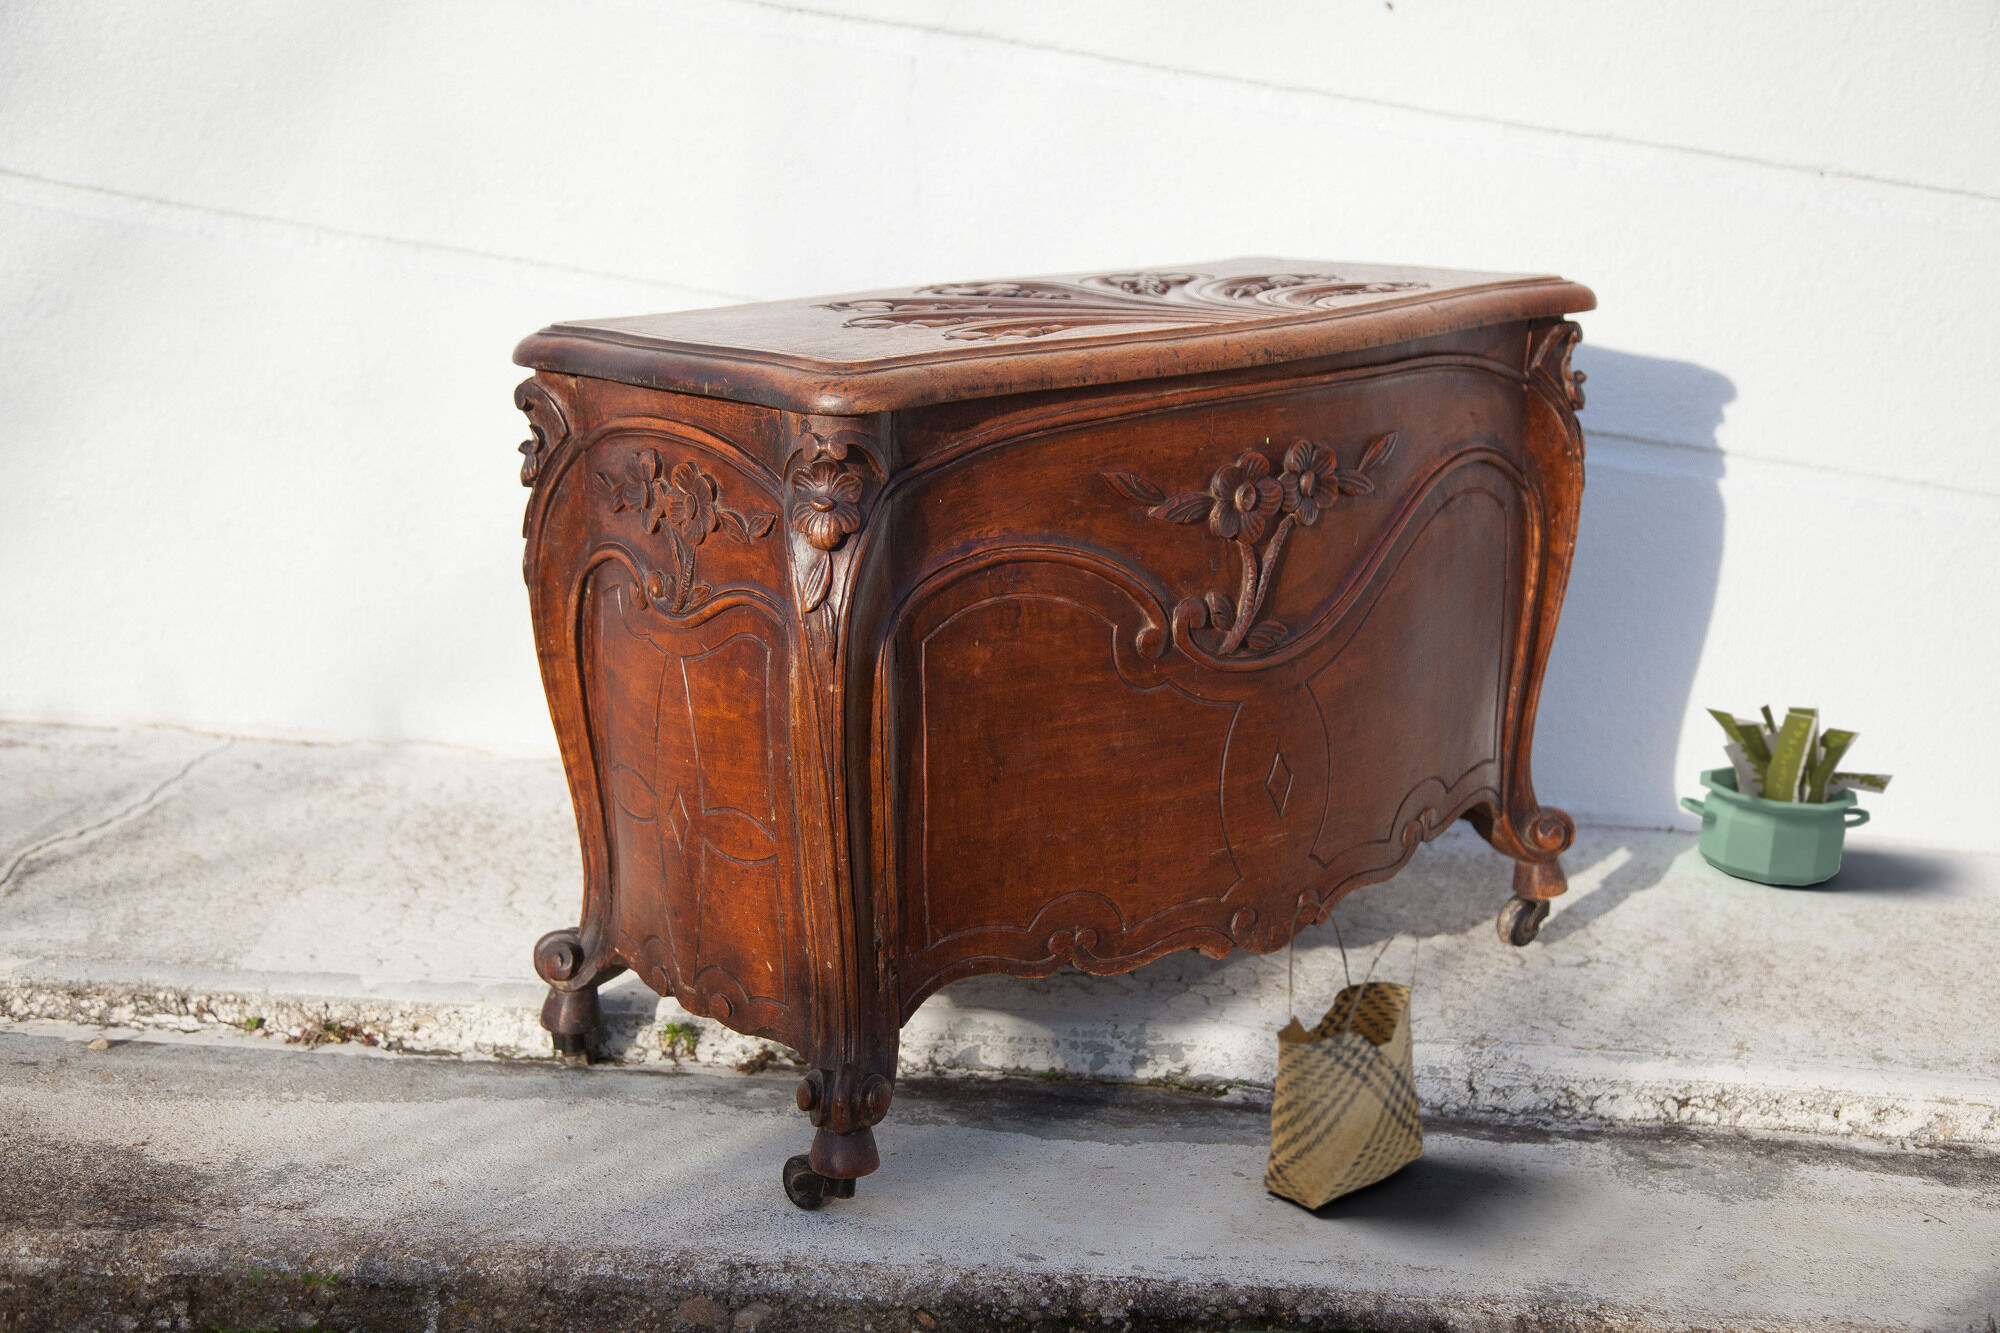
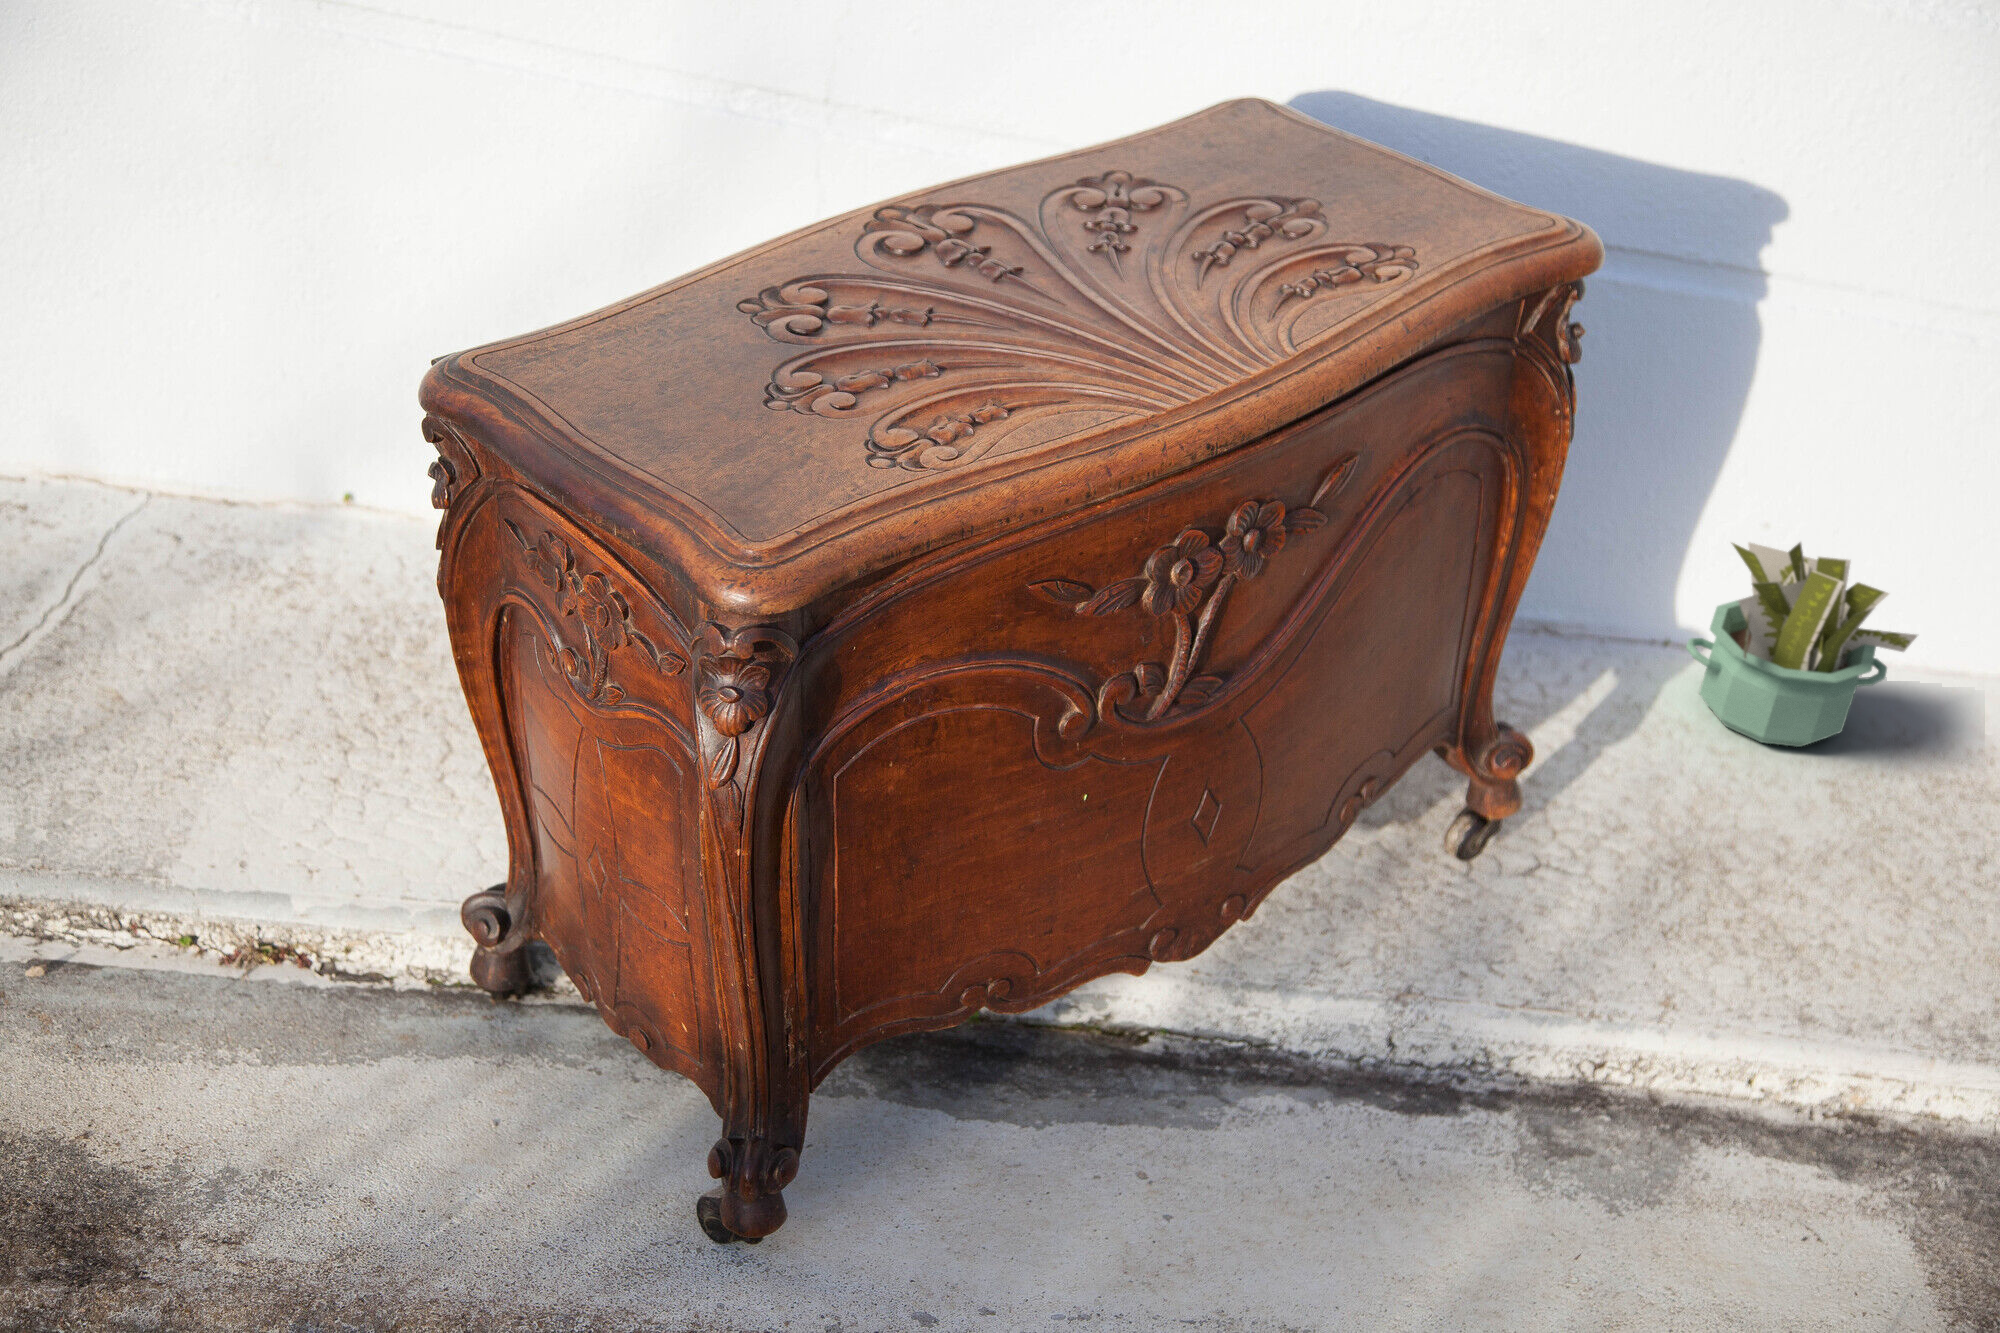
woven basket: present [1263,900,1423,1209] -> none [1166,924,1332,1214]

